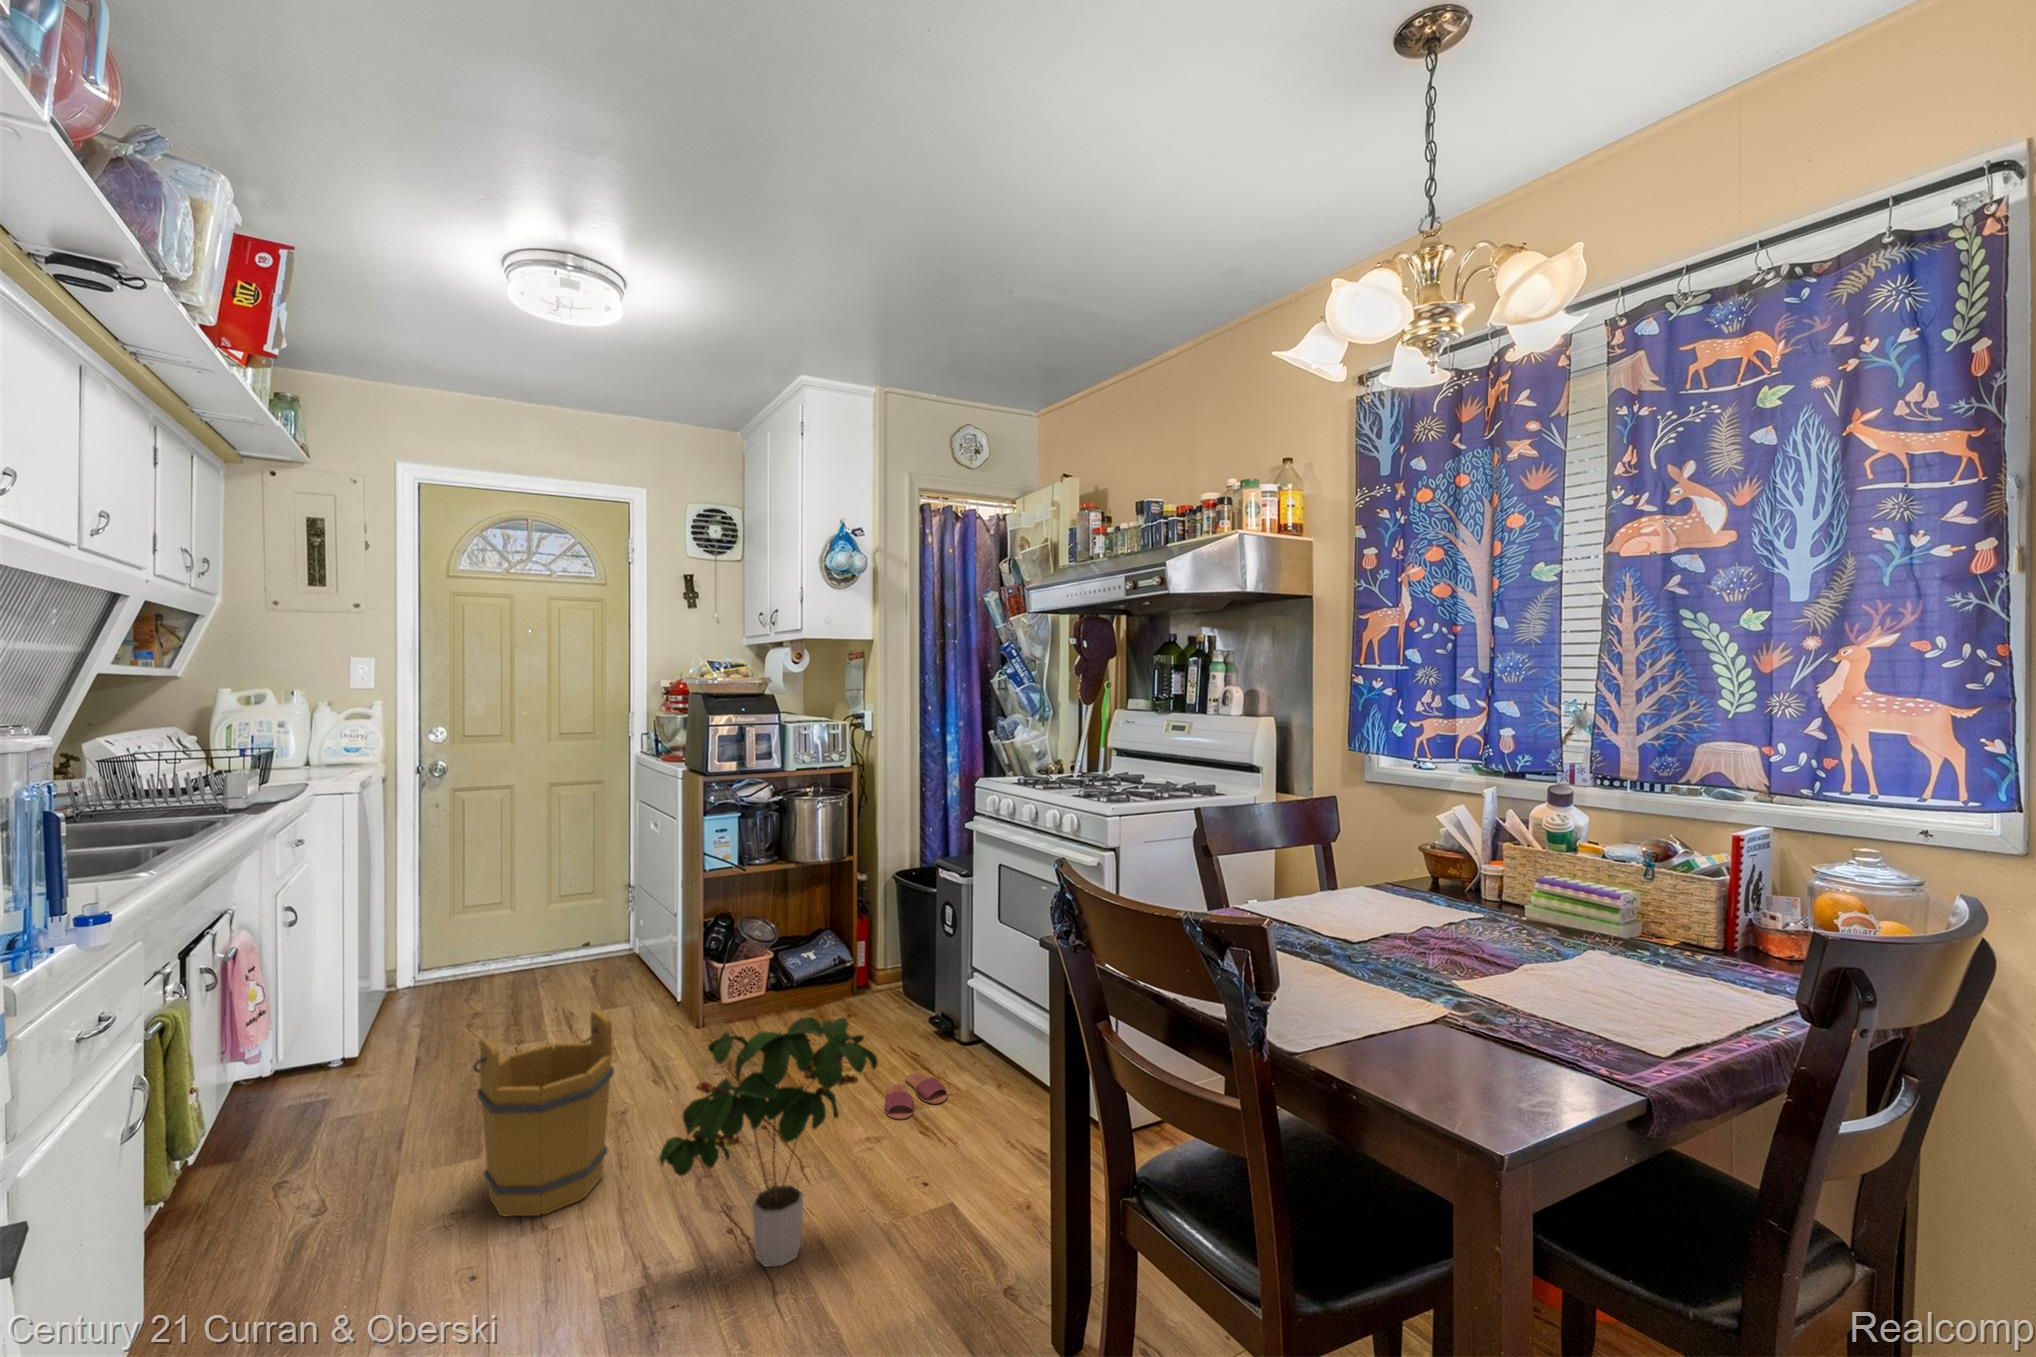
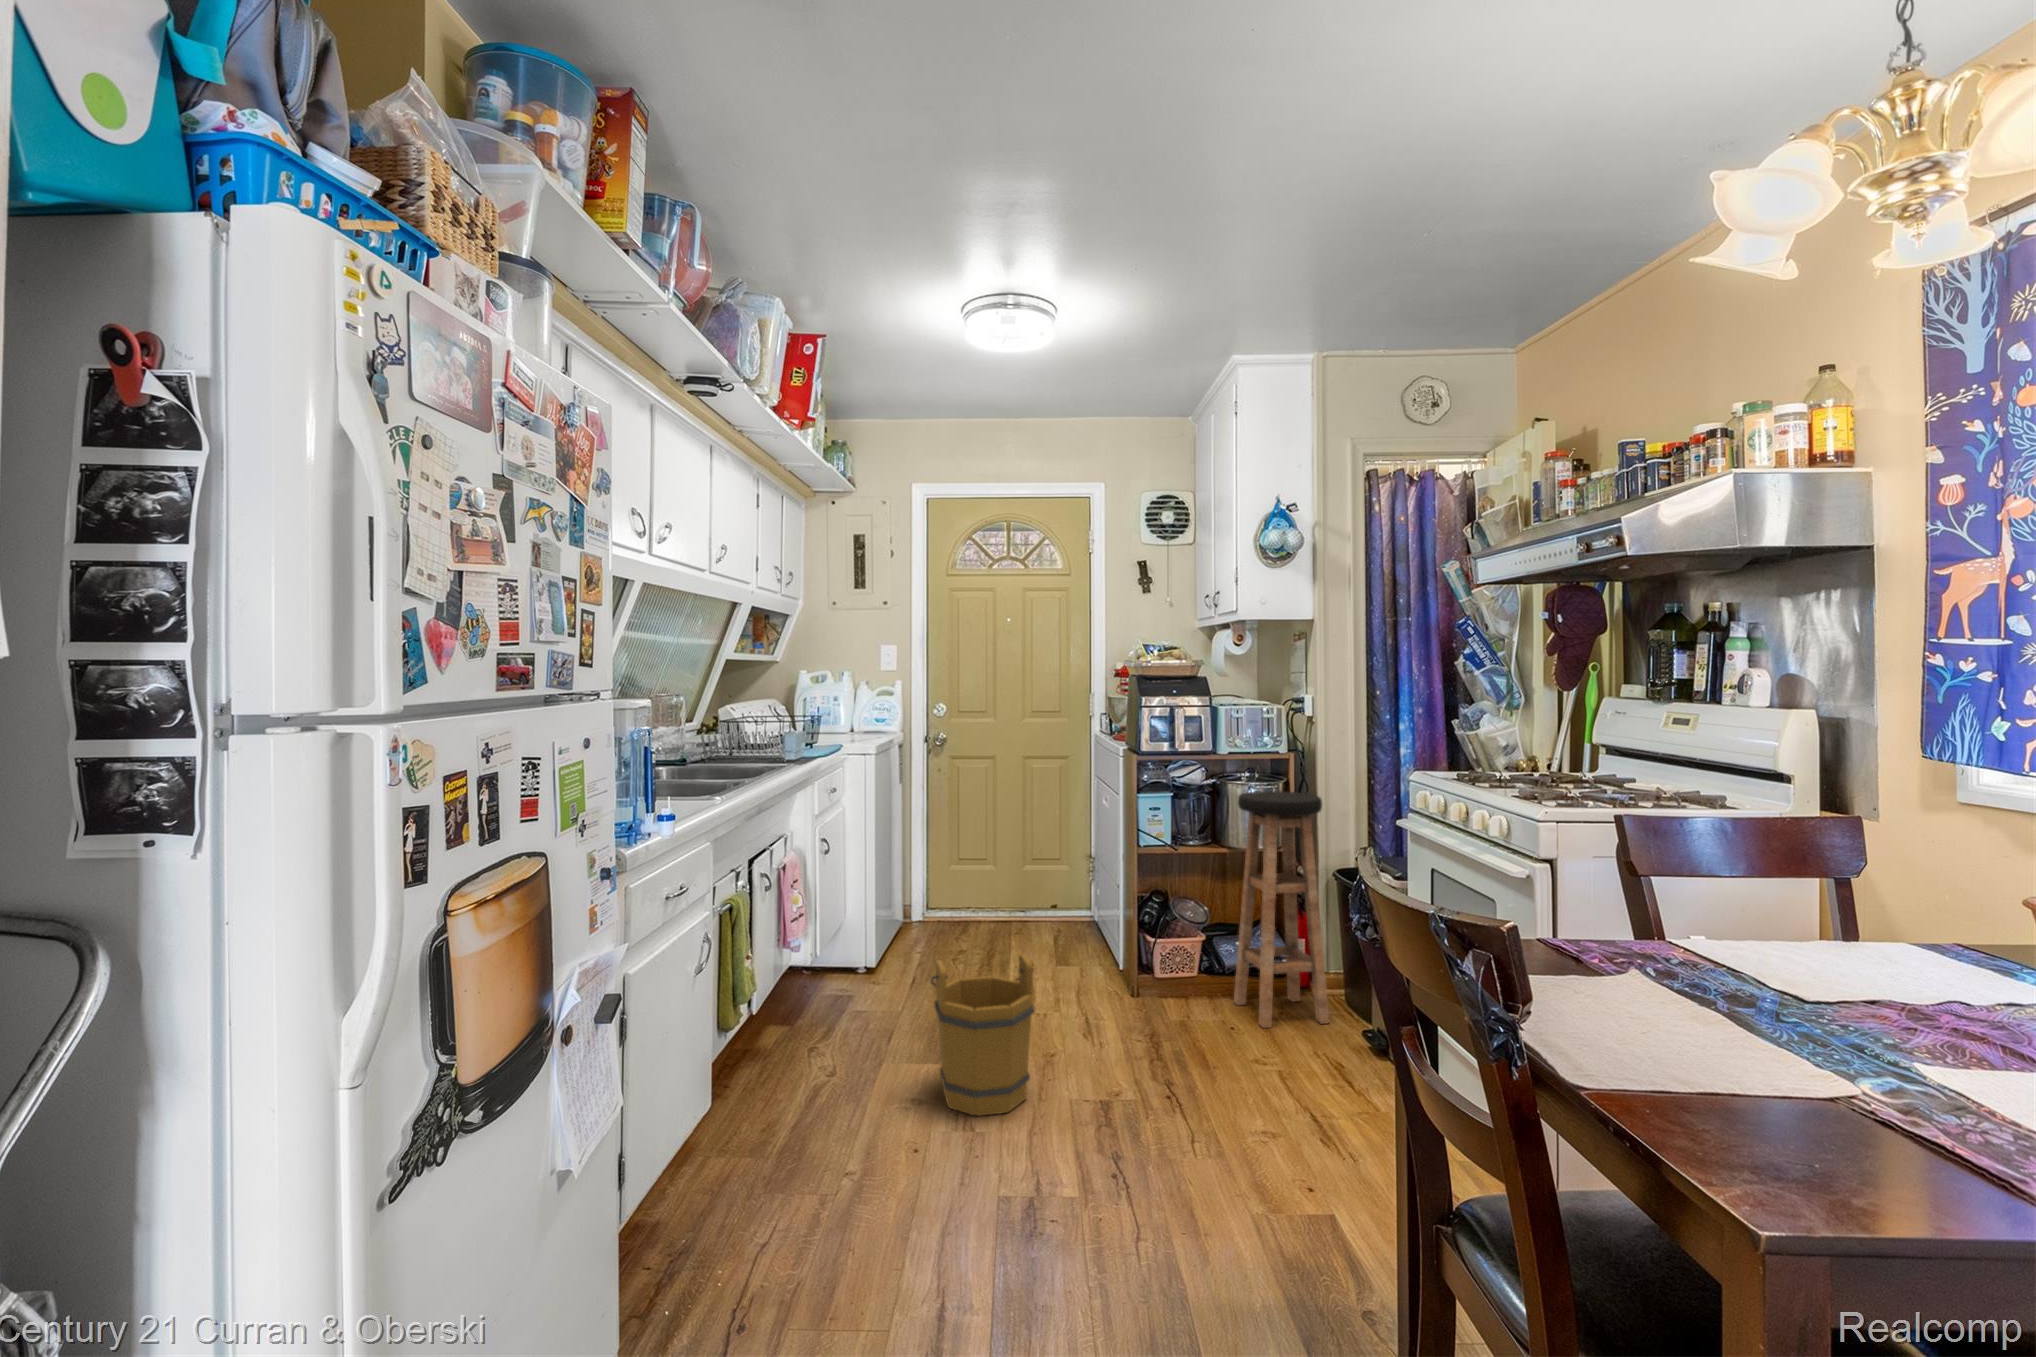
bar stool: none [806,803,899,1036] -> present [1234,791,1330,1028]
potted plant: present [659,1017,878,1266] -> none [1049,991,1252,1221]
slippers: present [885,1073,947,1119] -> none [1289,1082,1361,1124]

